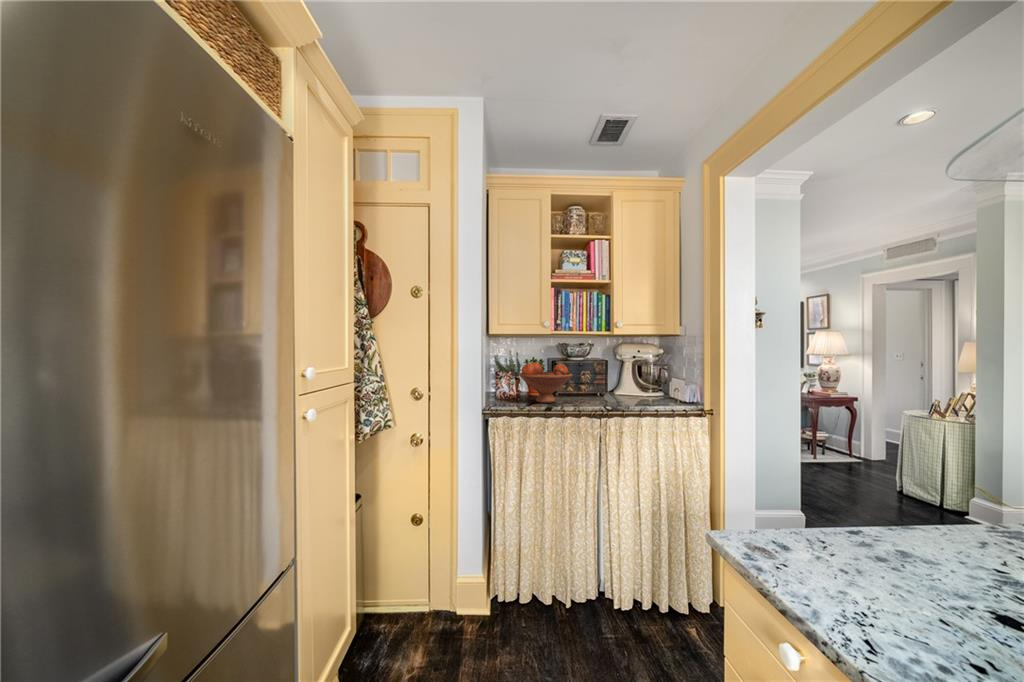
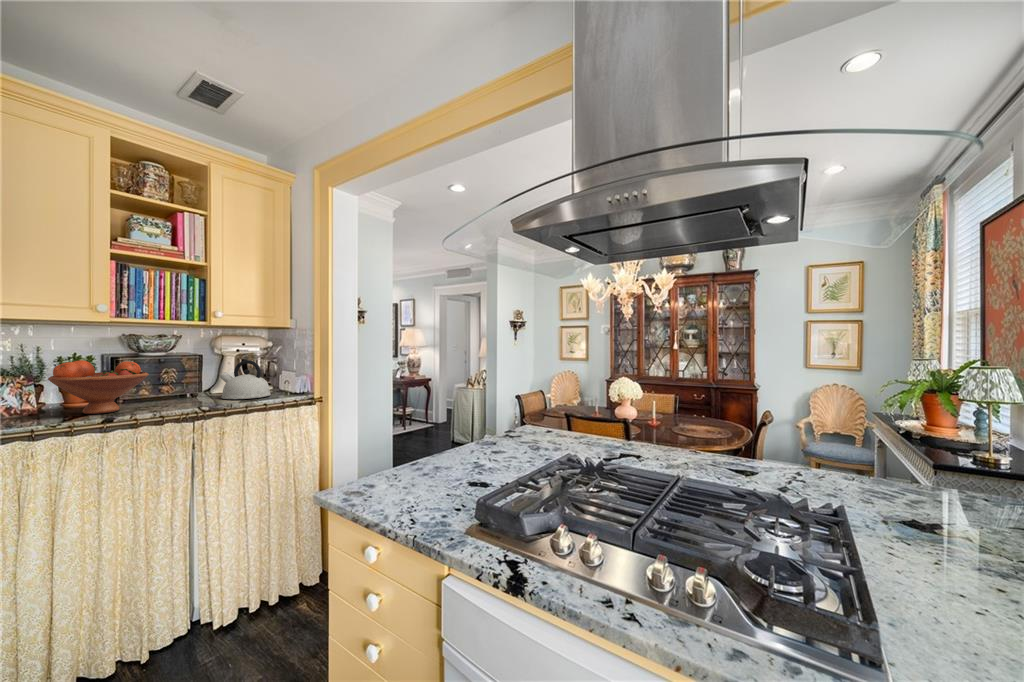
kettle: none [620,366,662,403] -> present [220,360,271,399]

